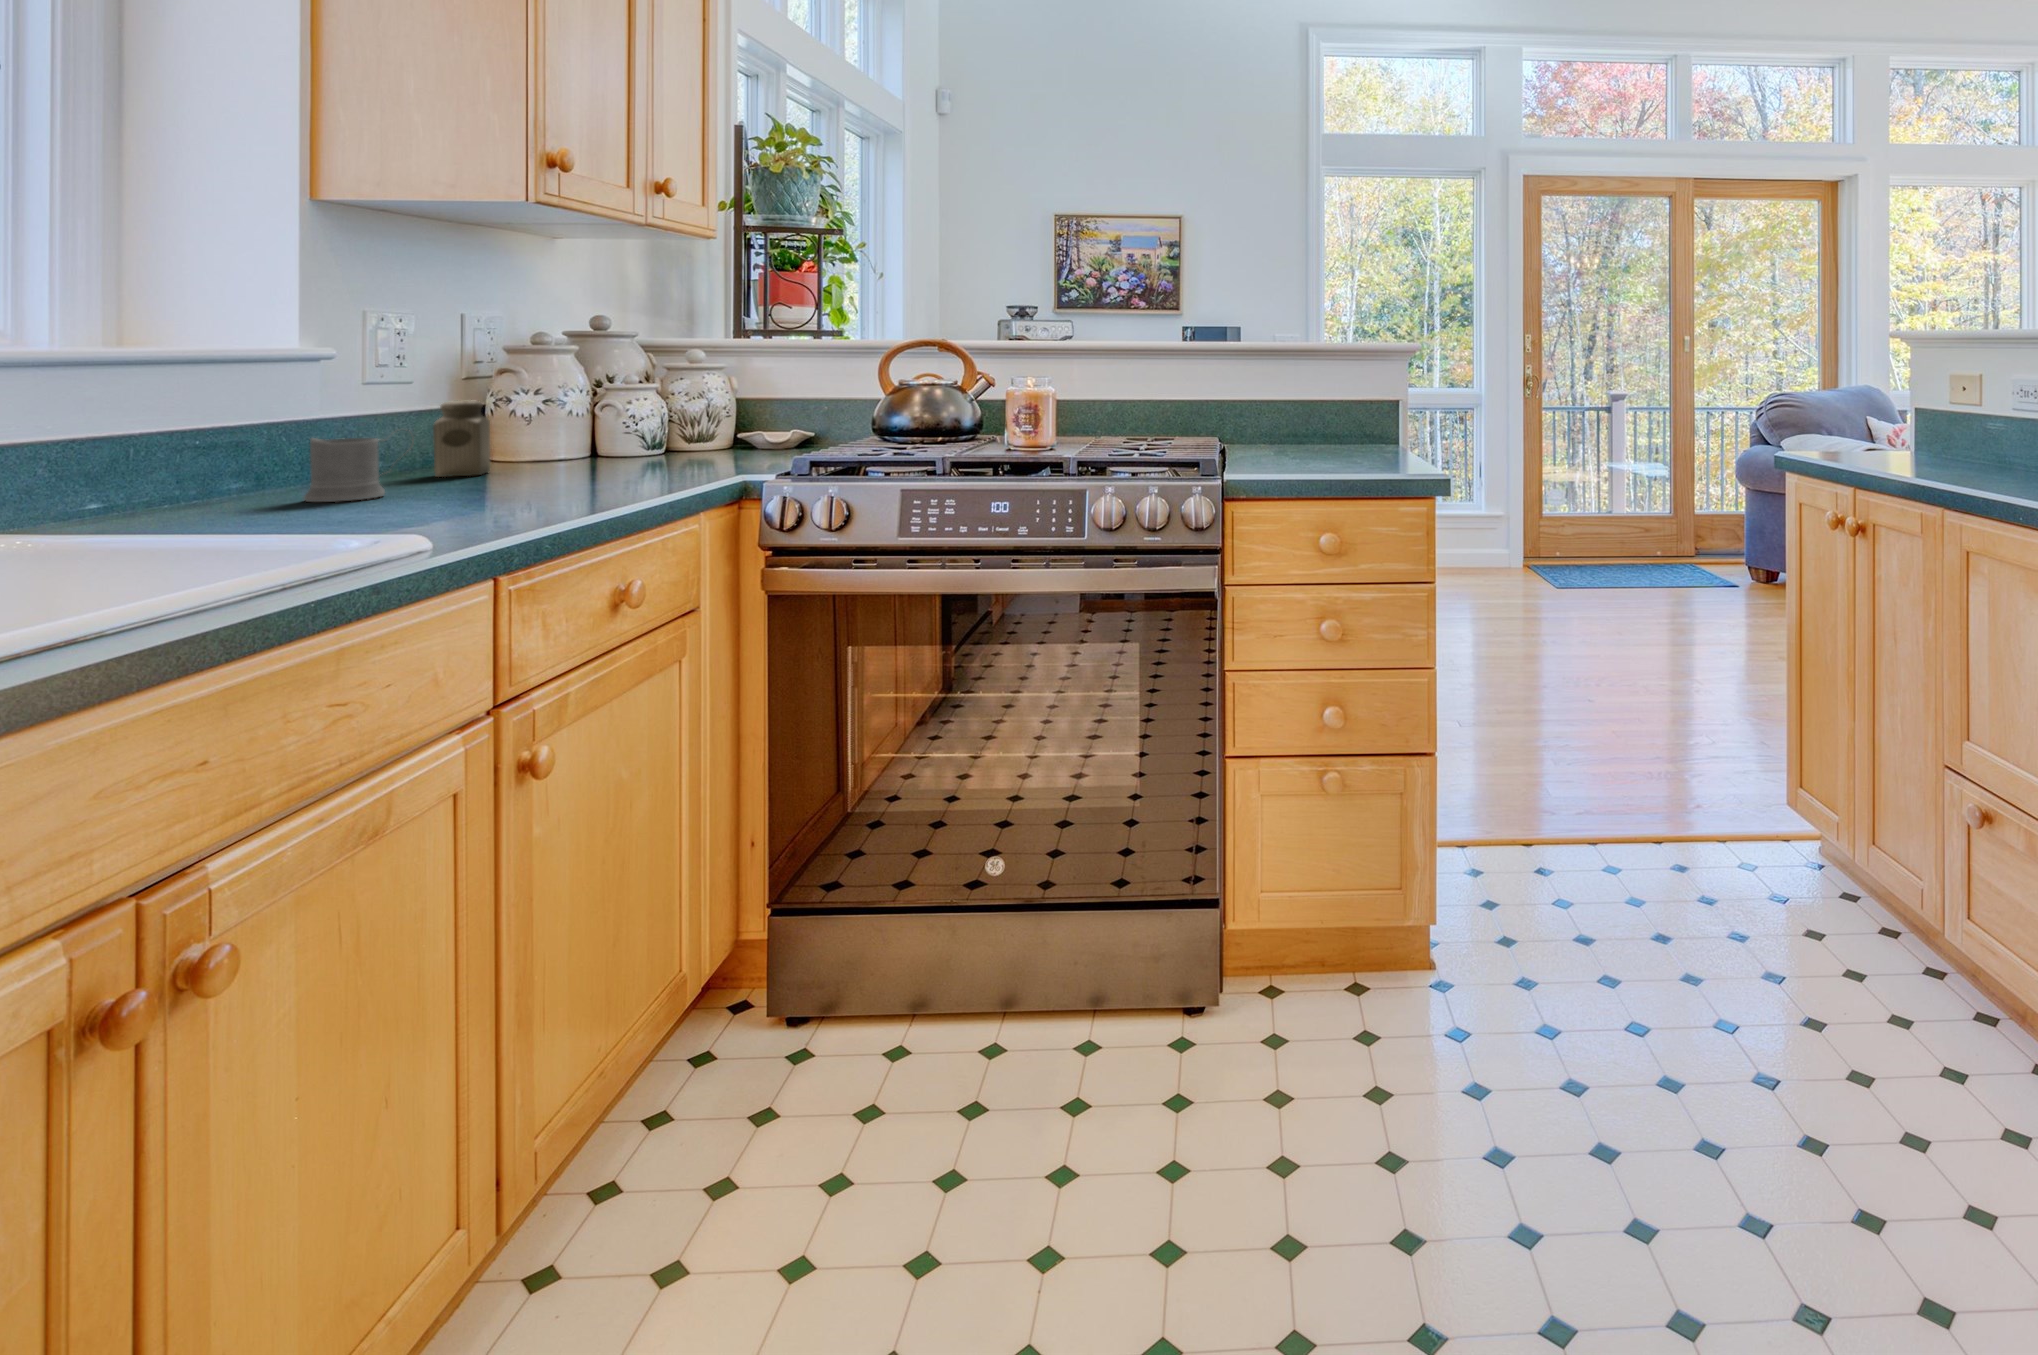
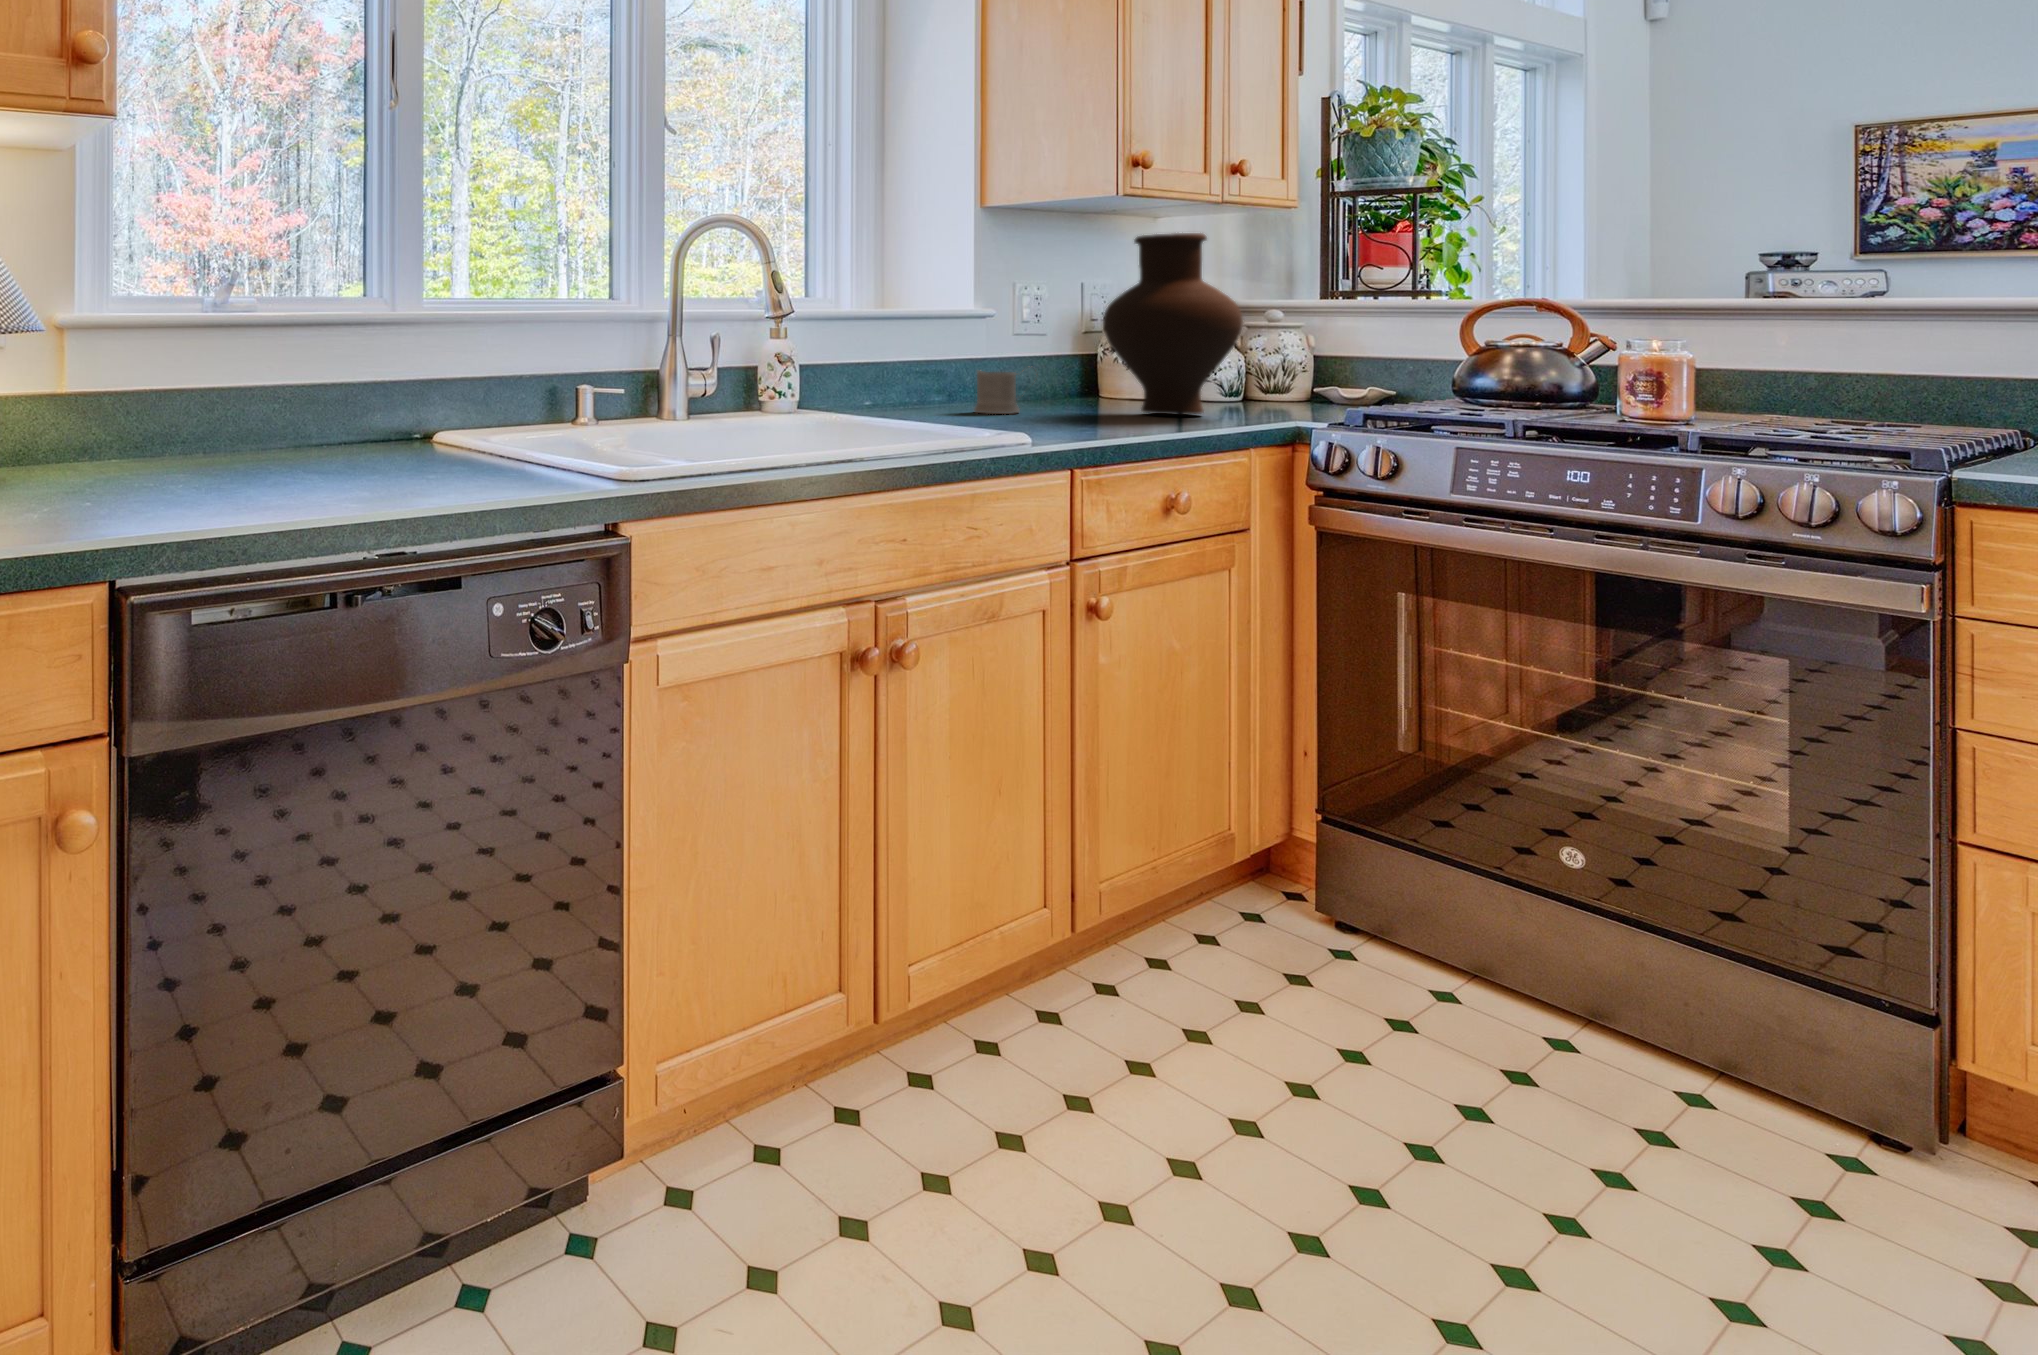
vase: none [512,257,688,480] -> present [1103,233,1243,415]
salt shaker: present [433,400,490,477] -> none [1054,350,1093,406]

